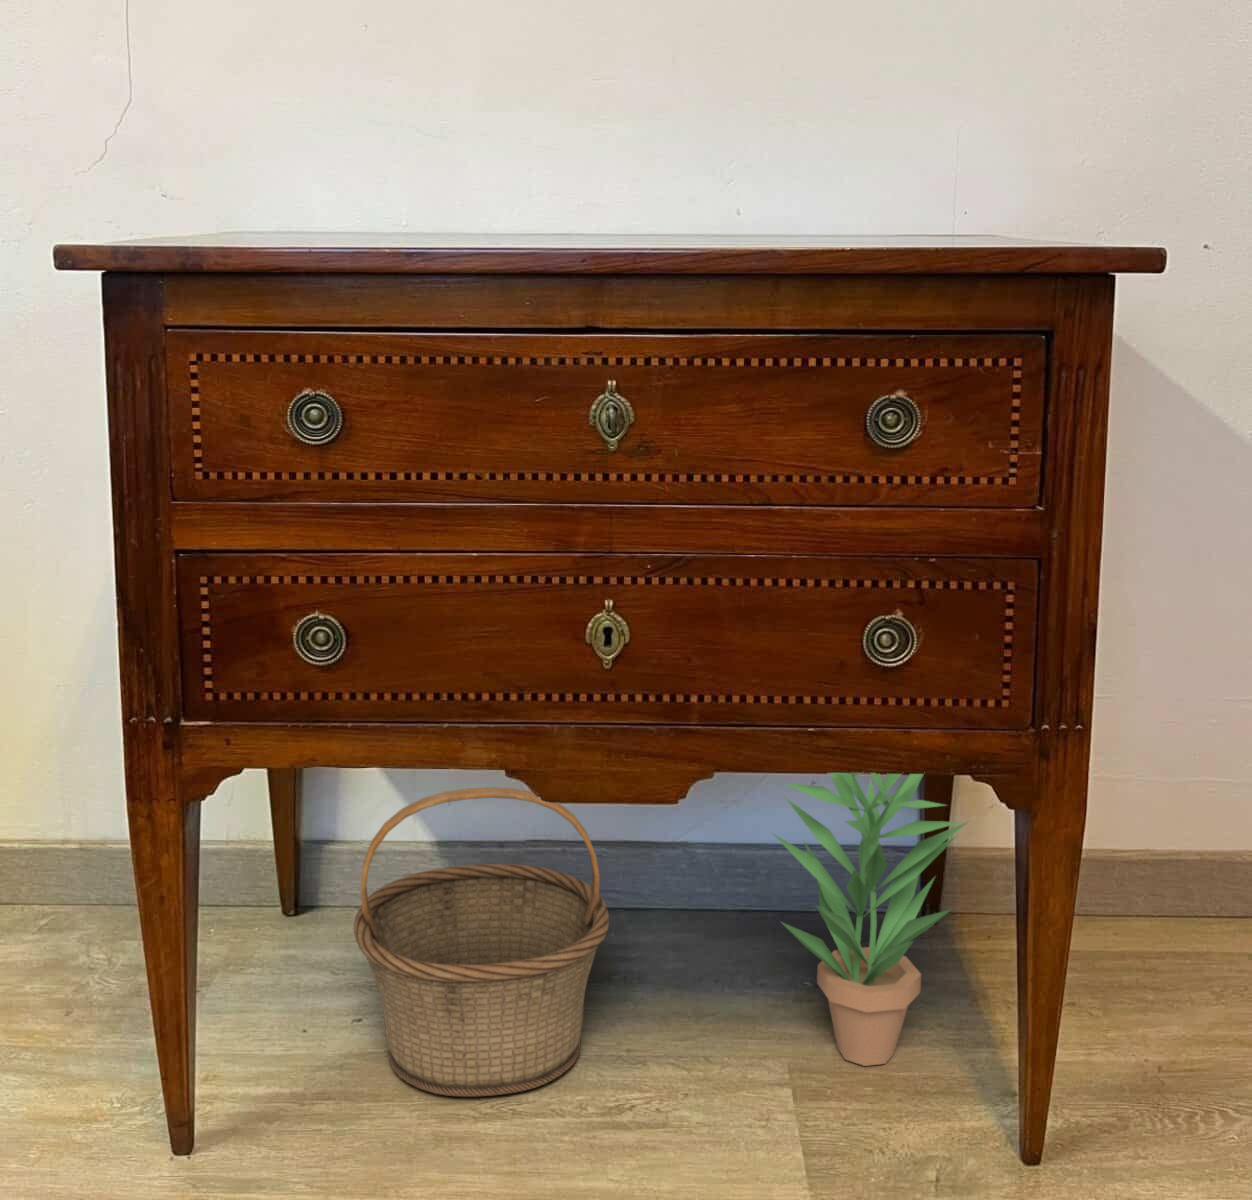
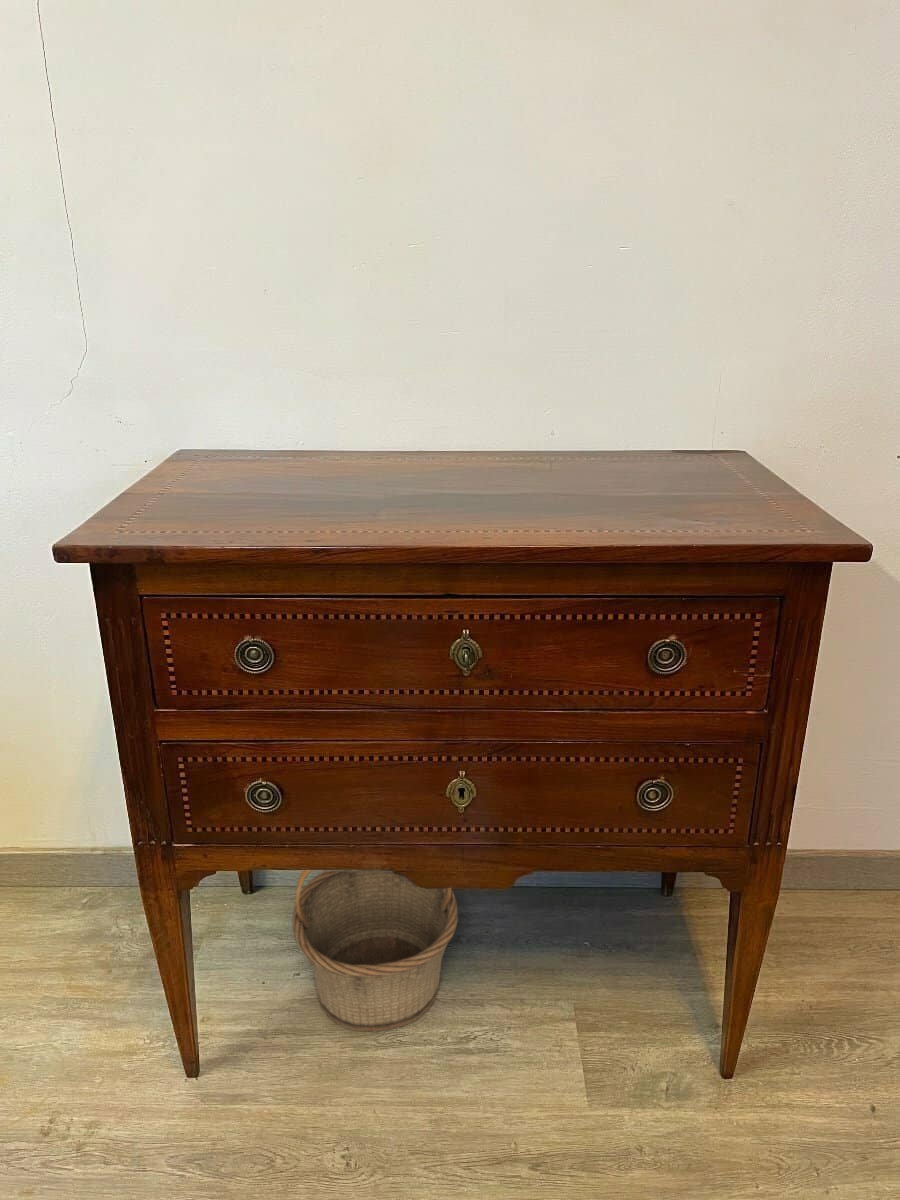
potted plant: present [774,771,967,1066] -> none [564,790,696,995]

